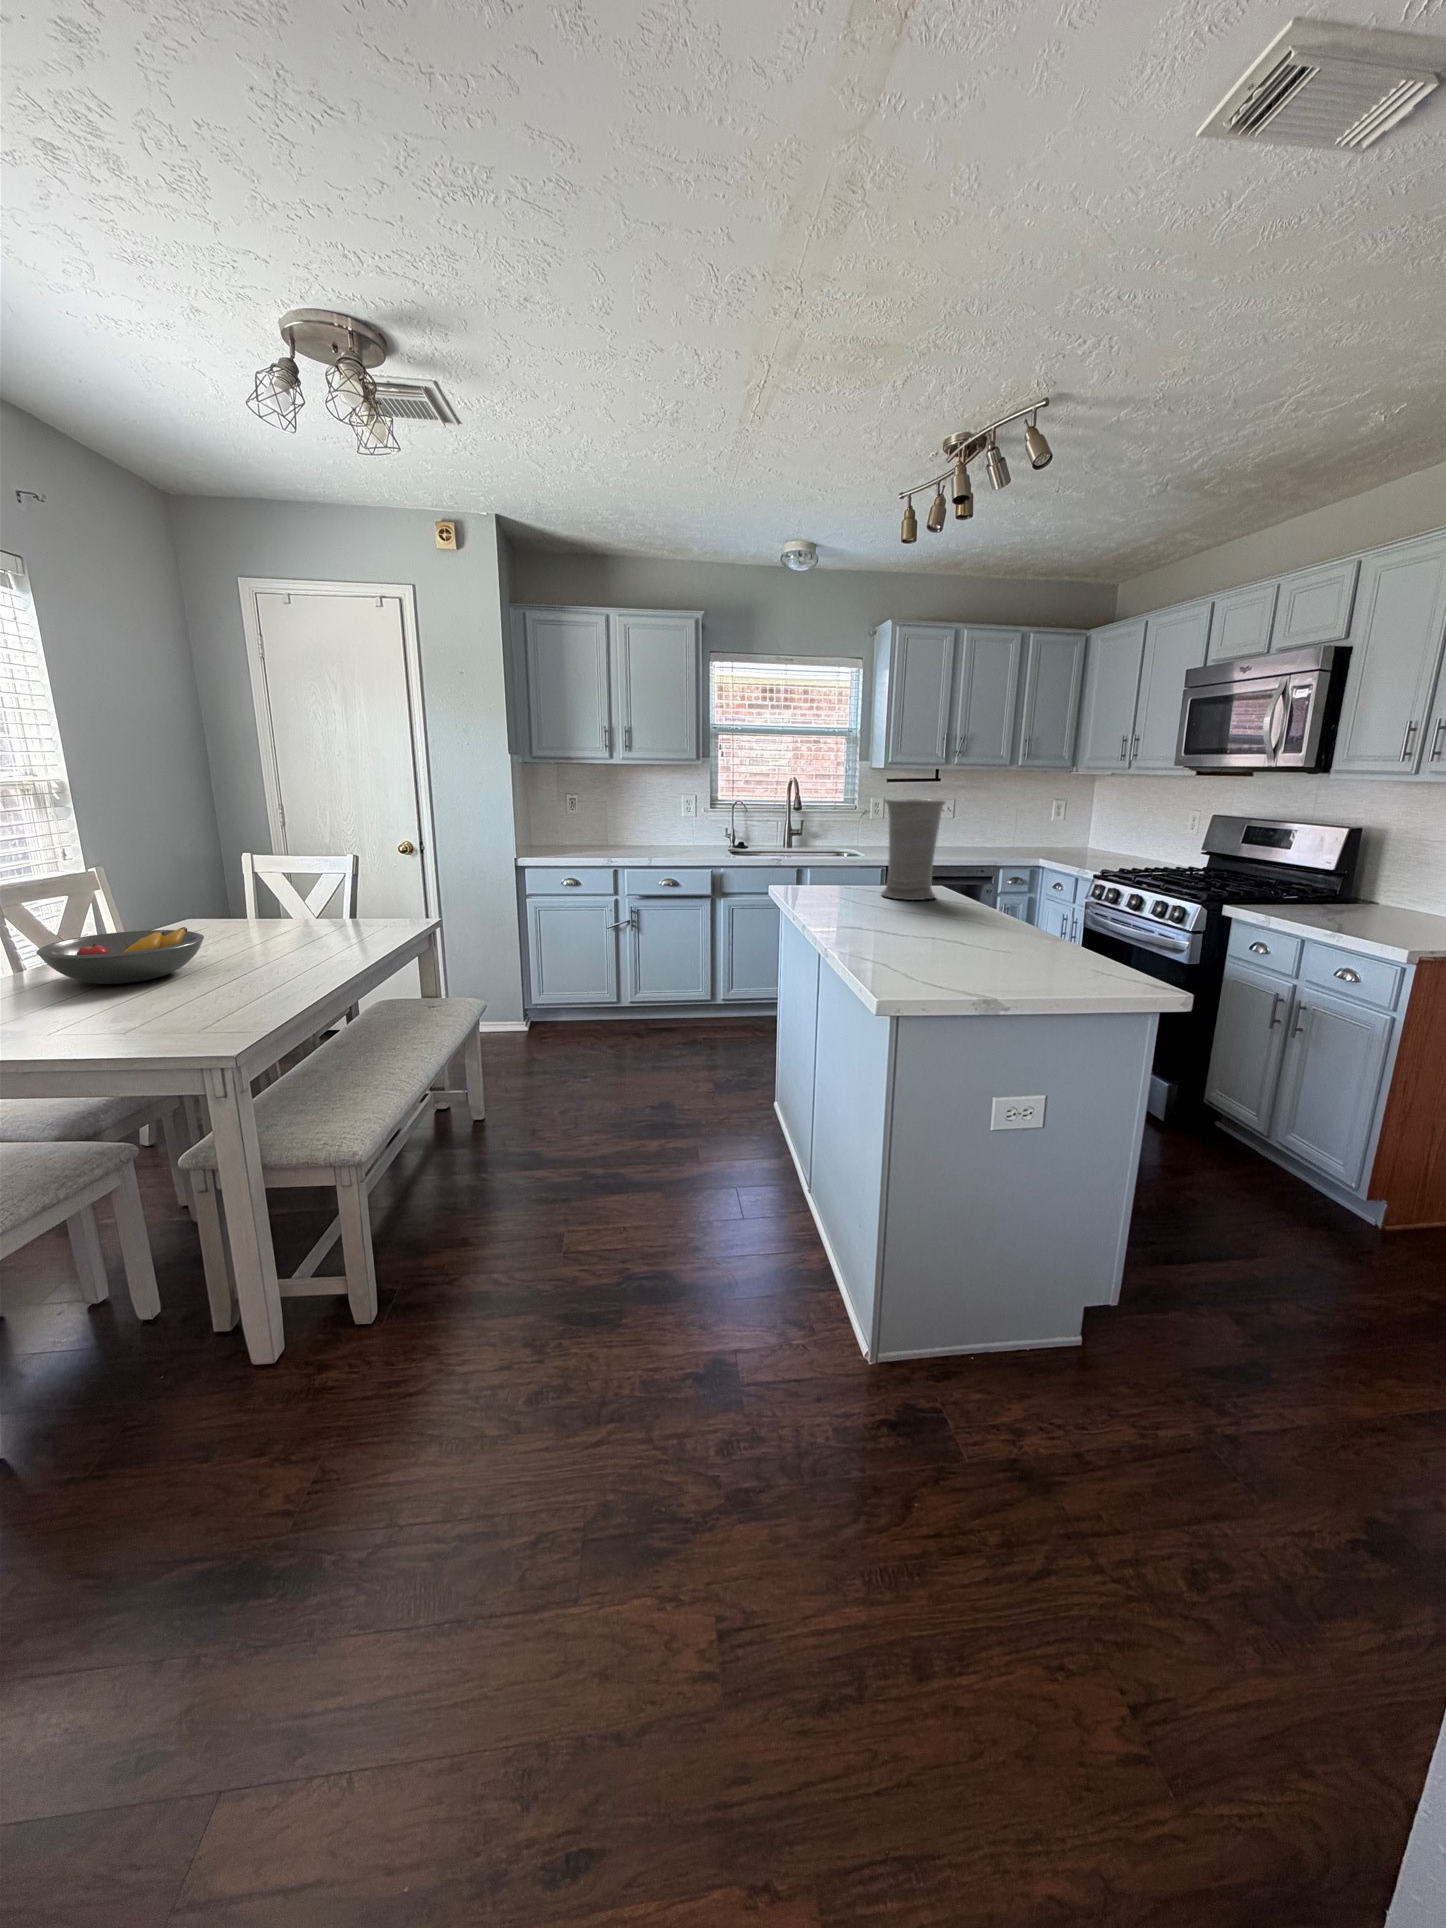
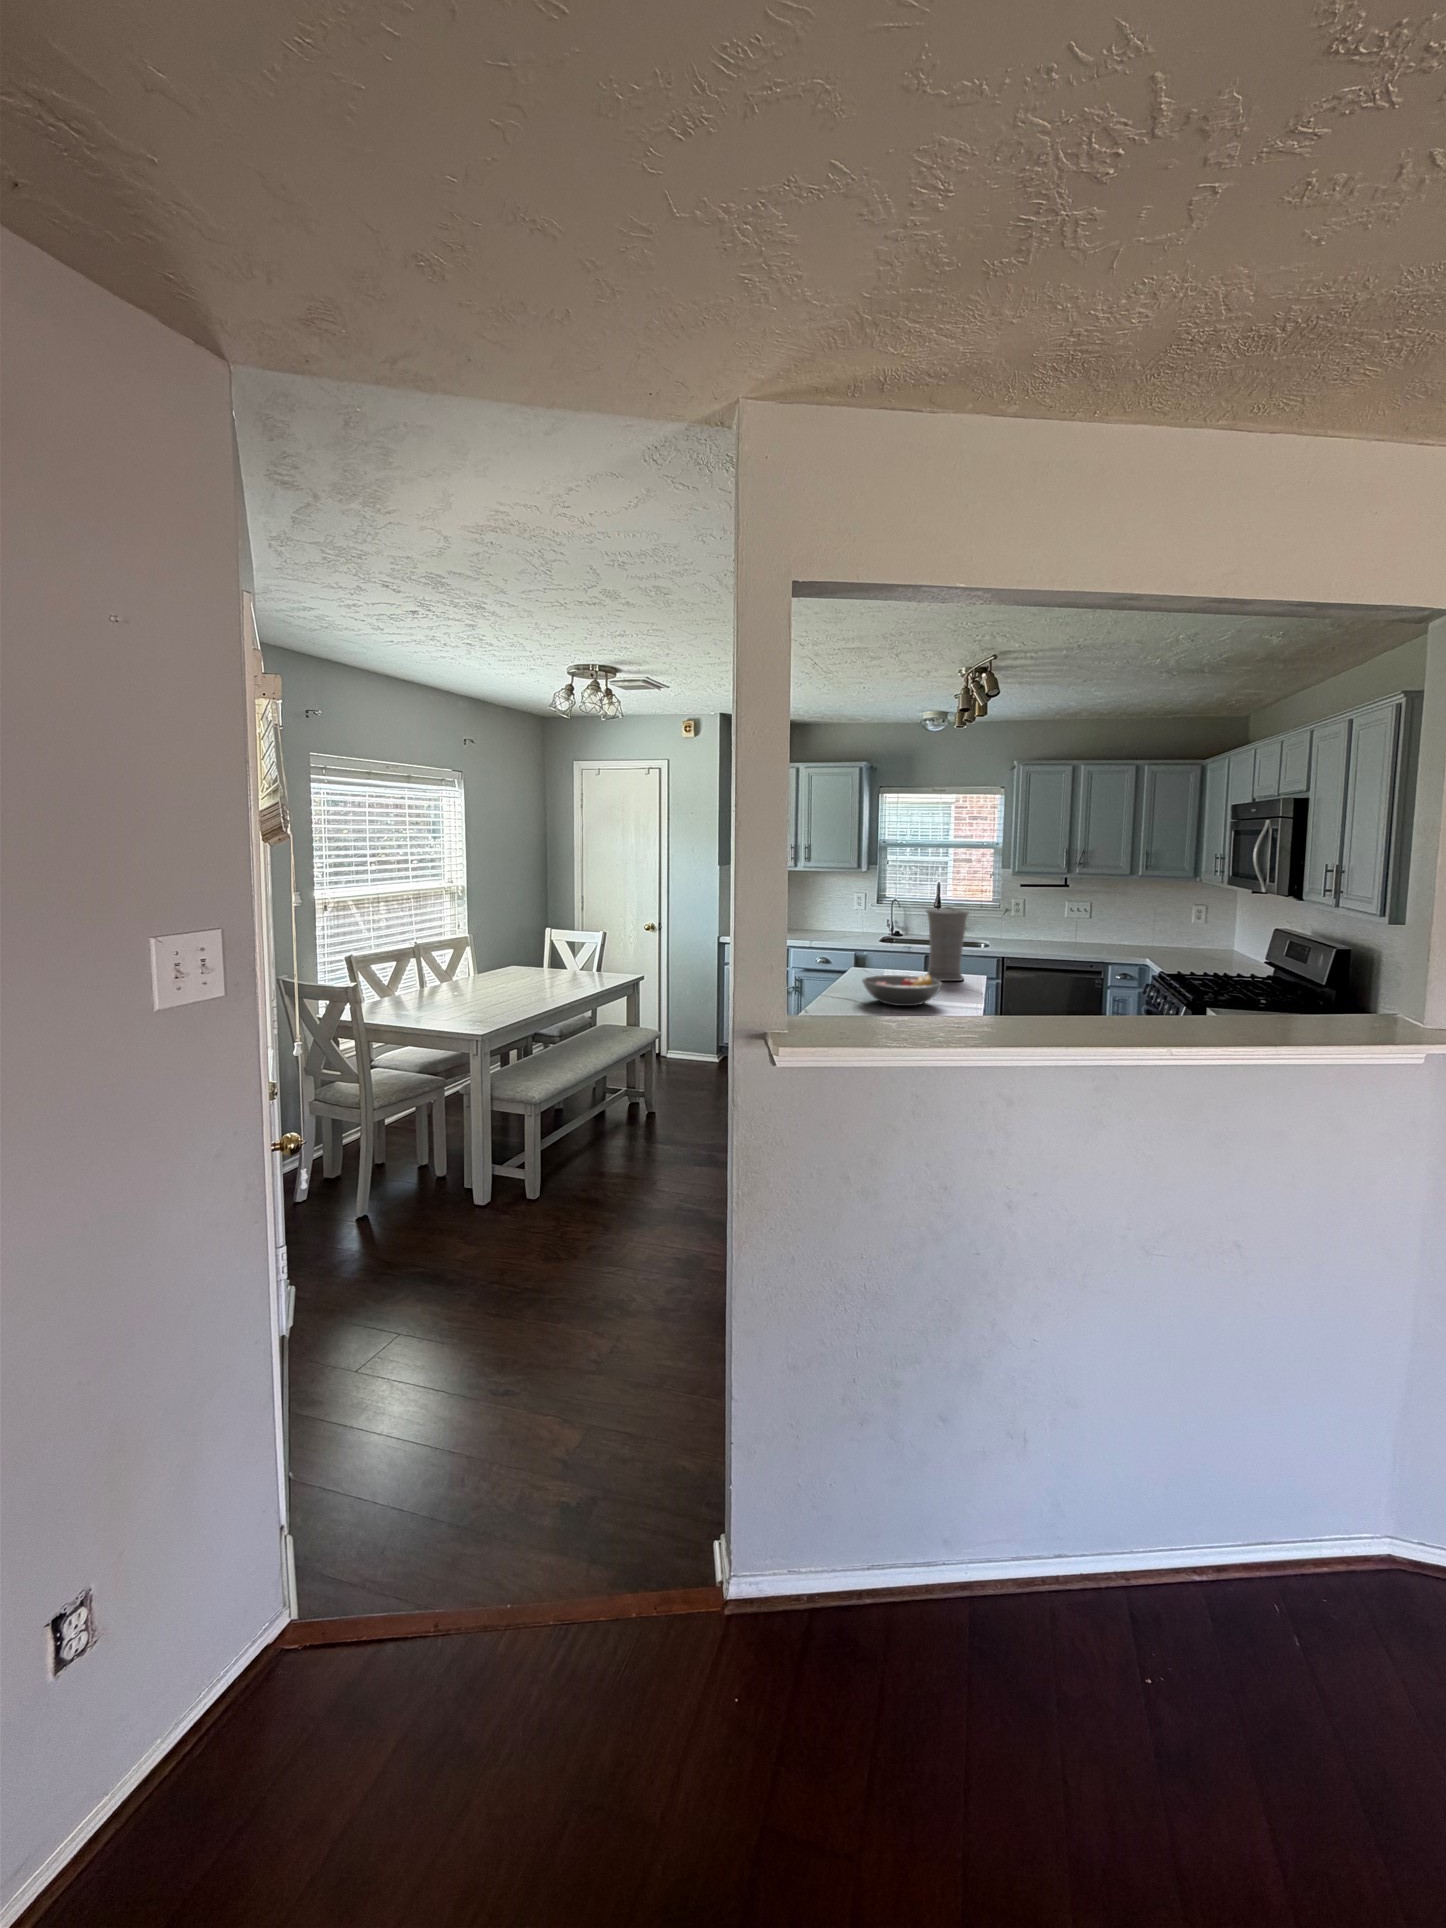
fruit bowl: present [36,927,204,984] -> present [862,974,942,1006]

